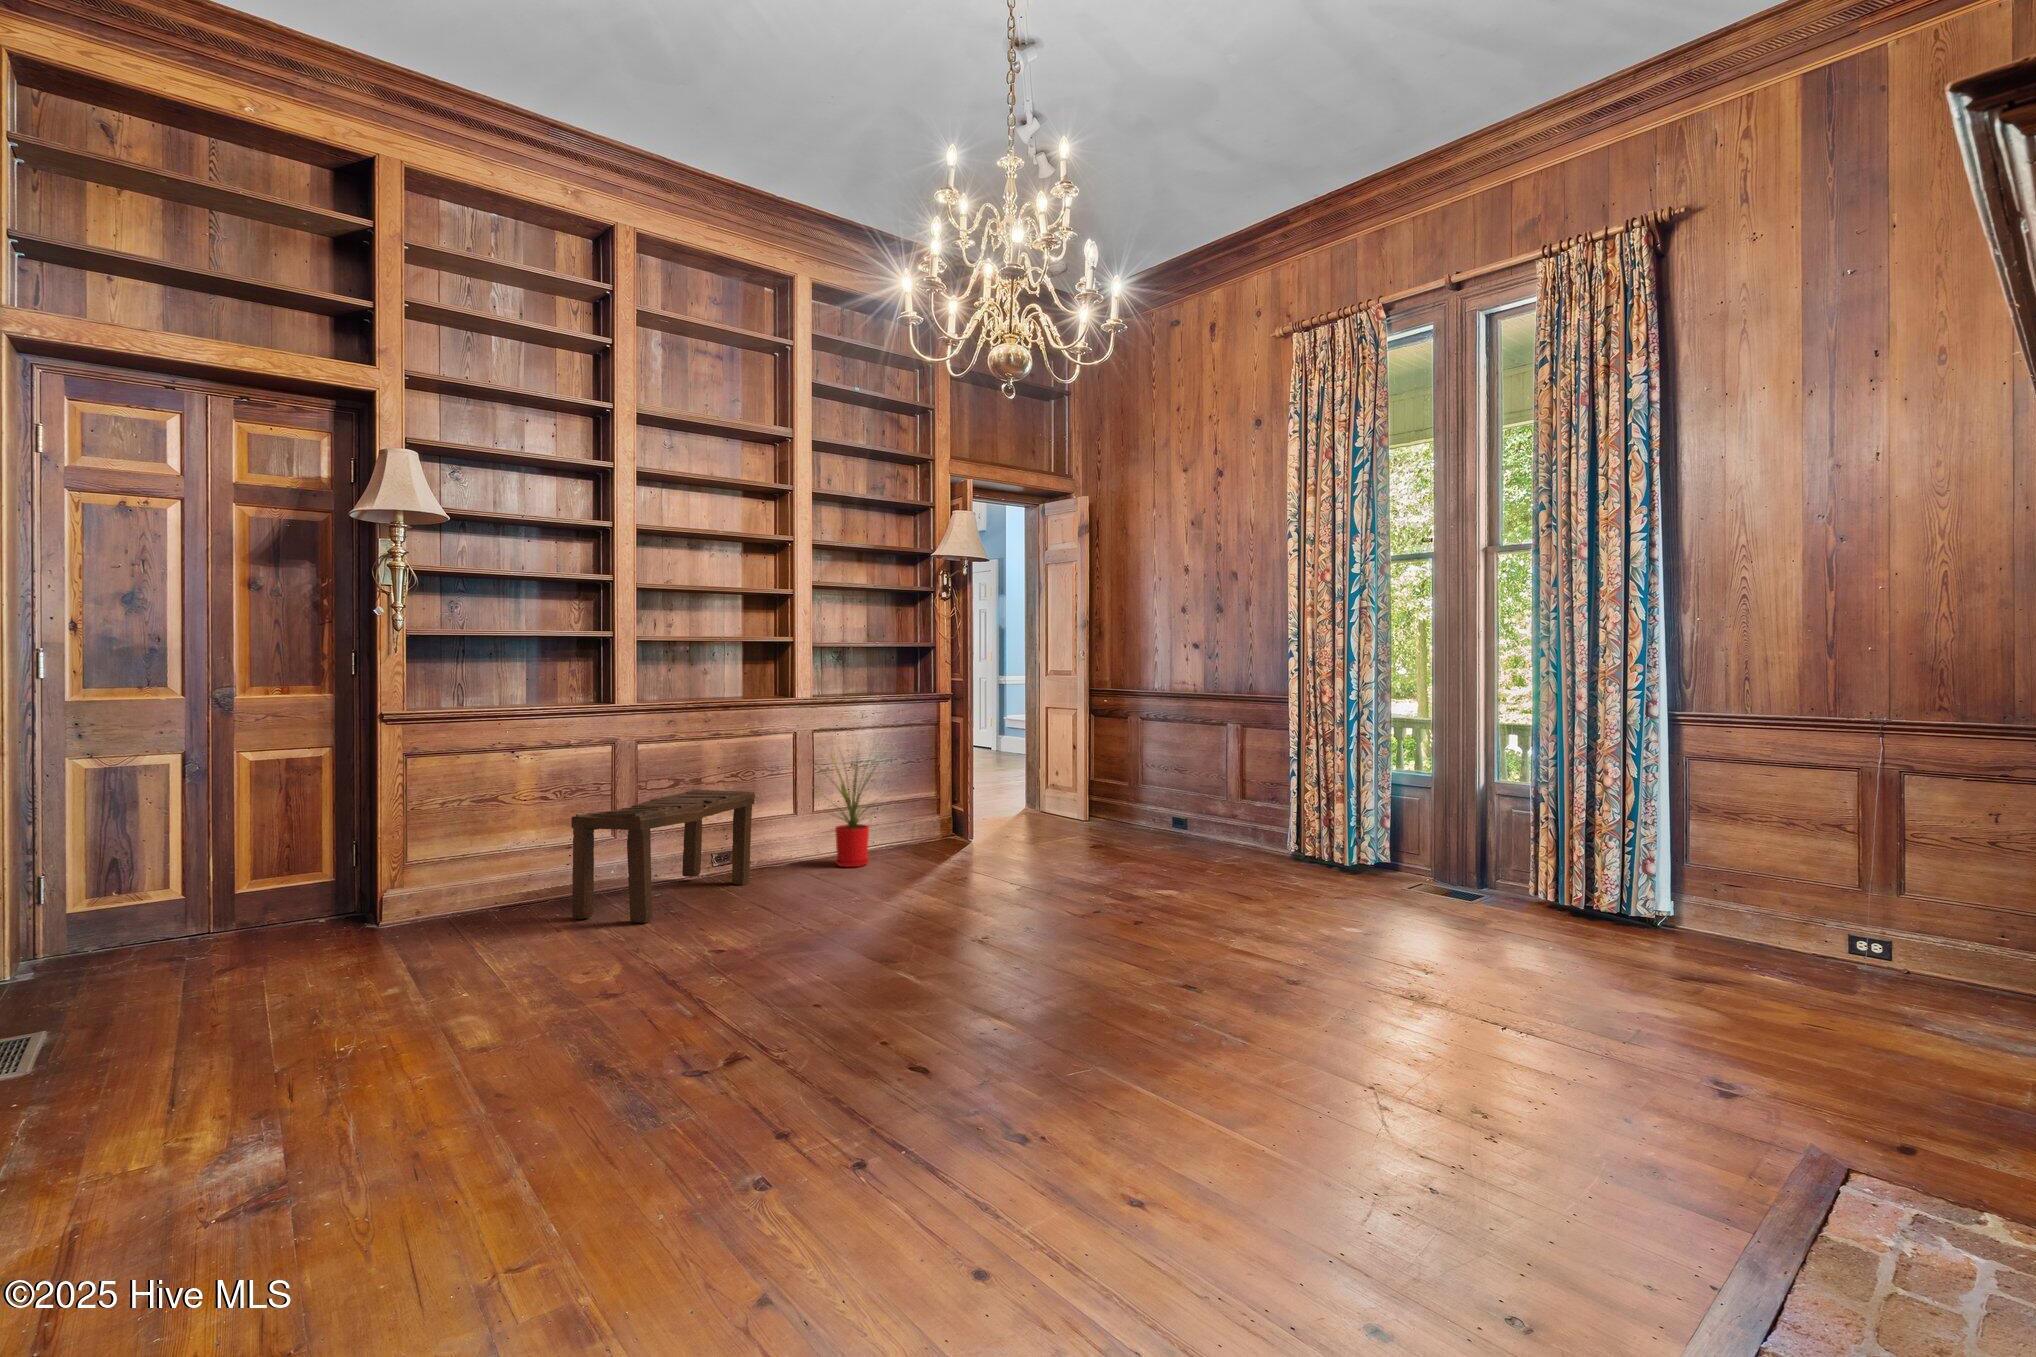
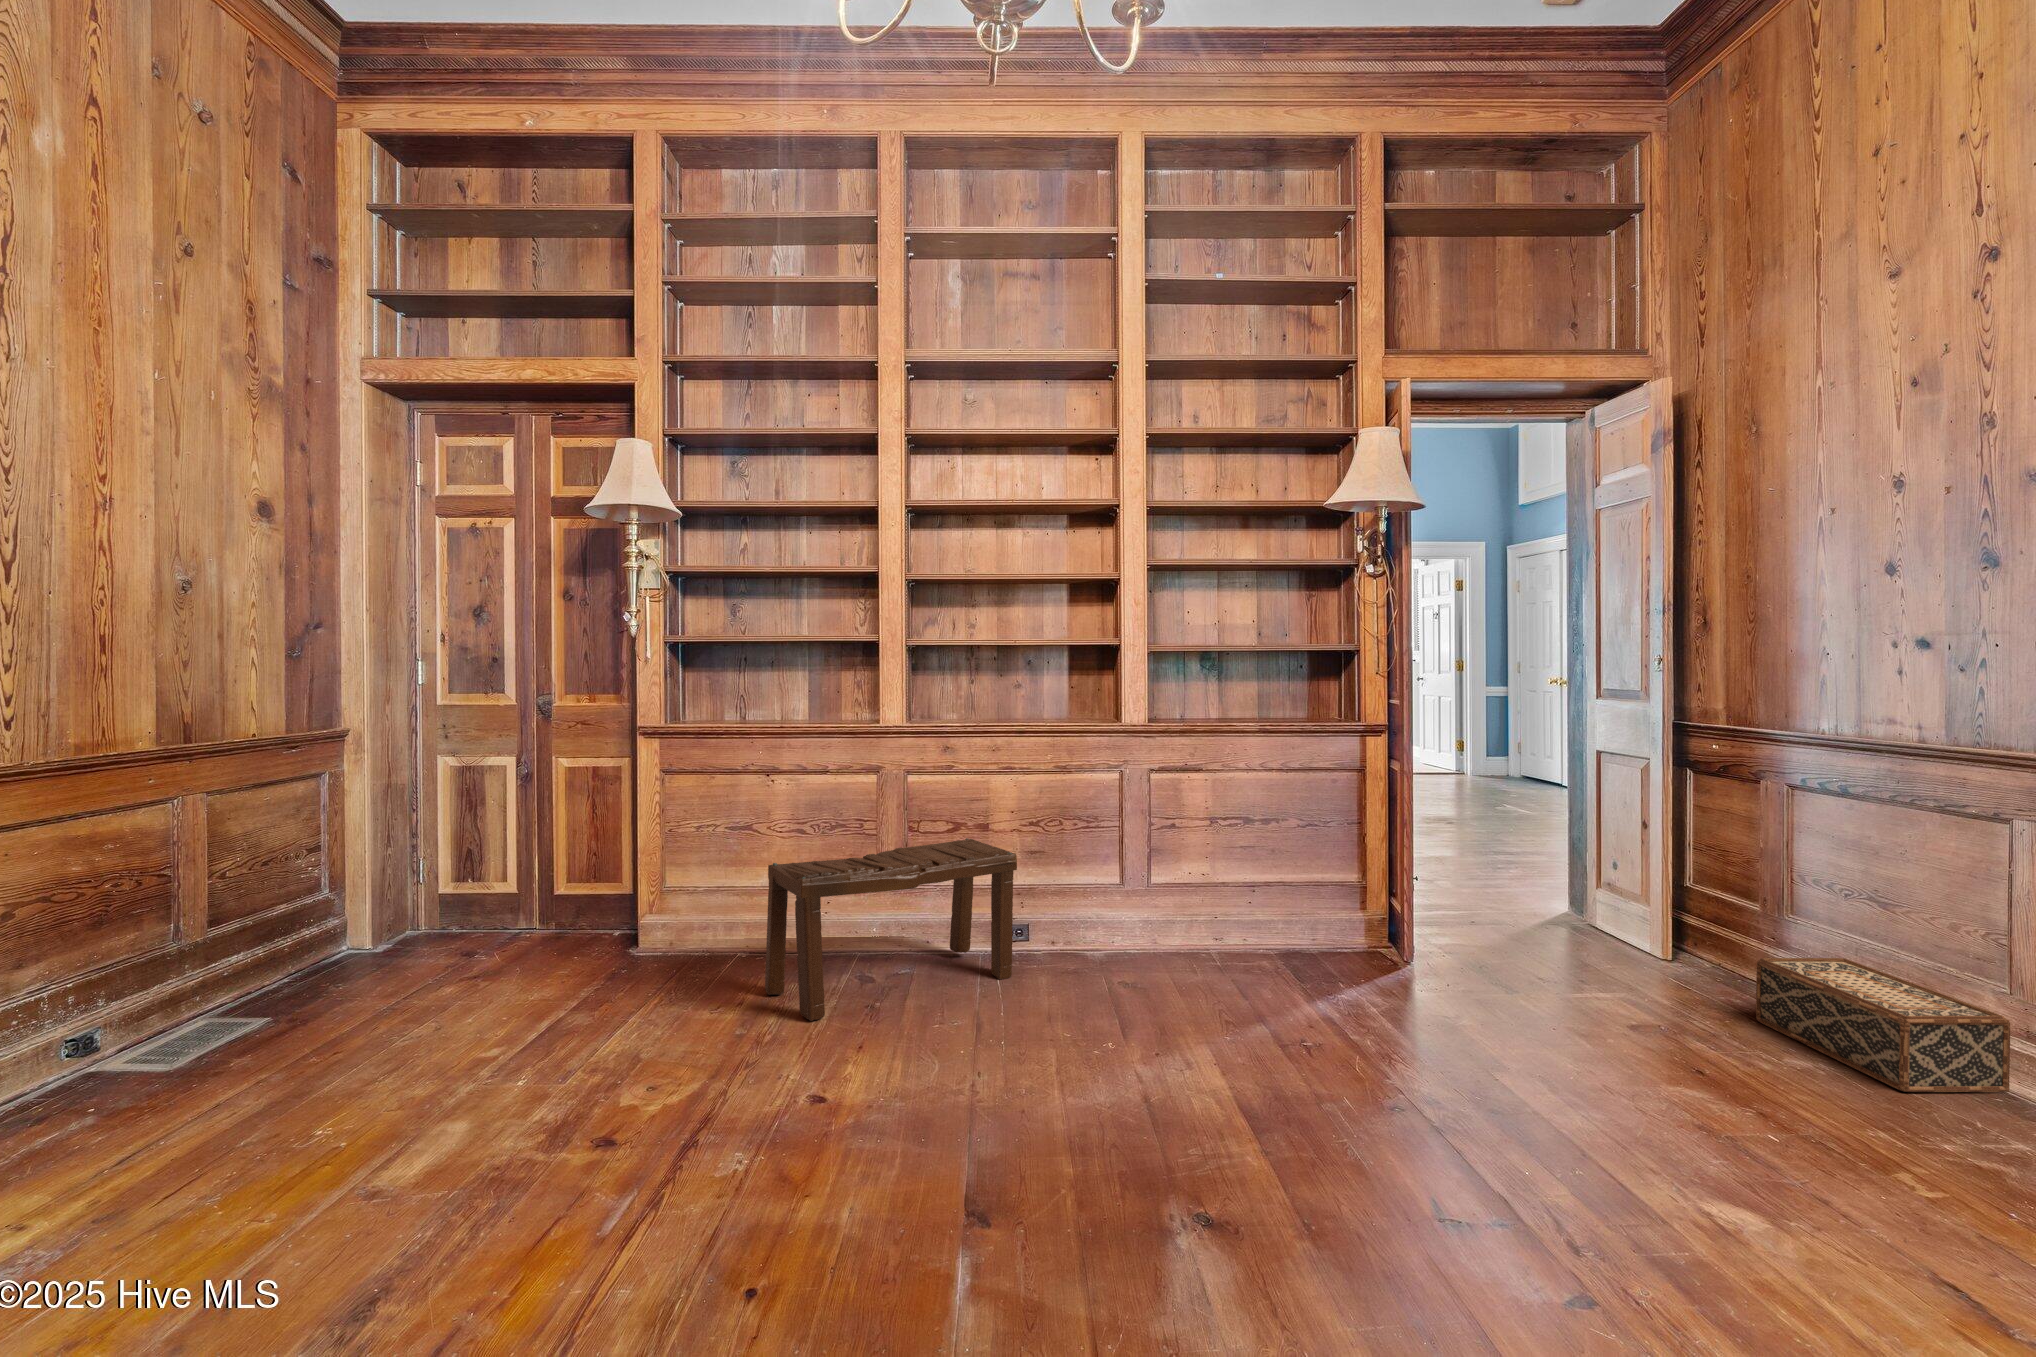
house plant: present [831,755,876,867] -> none [1109,789,1247,979]
woven basket: none [1139,802,1232,849] -> present [1756,958,2010,1092]

